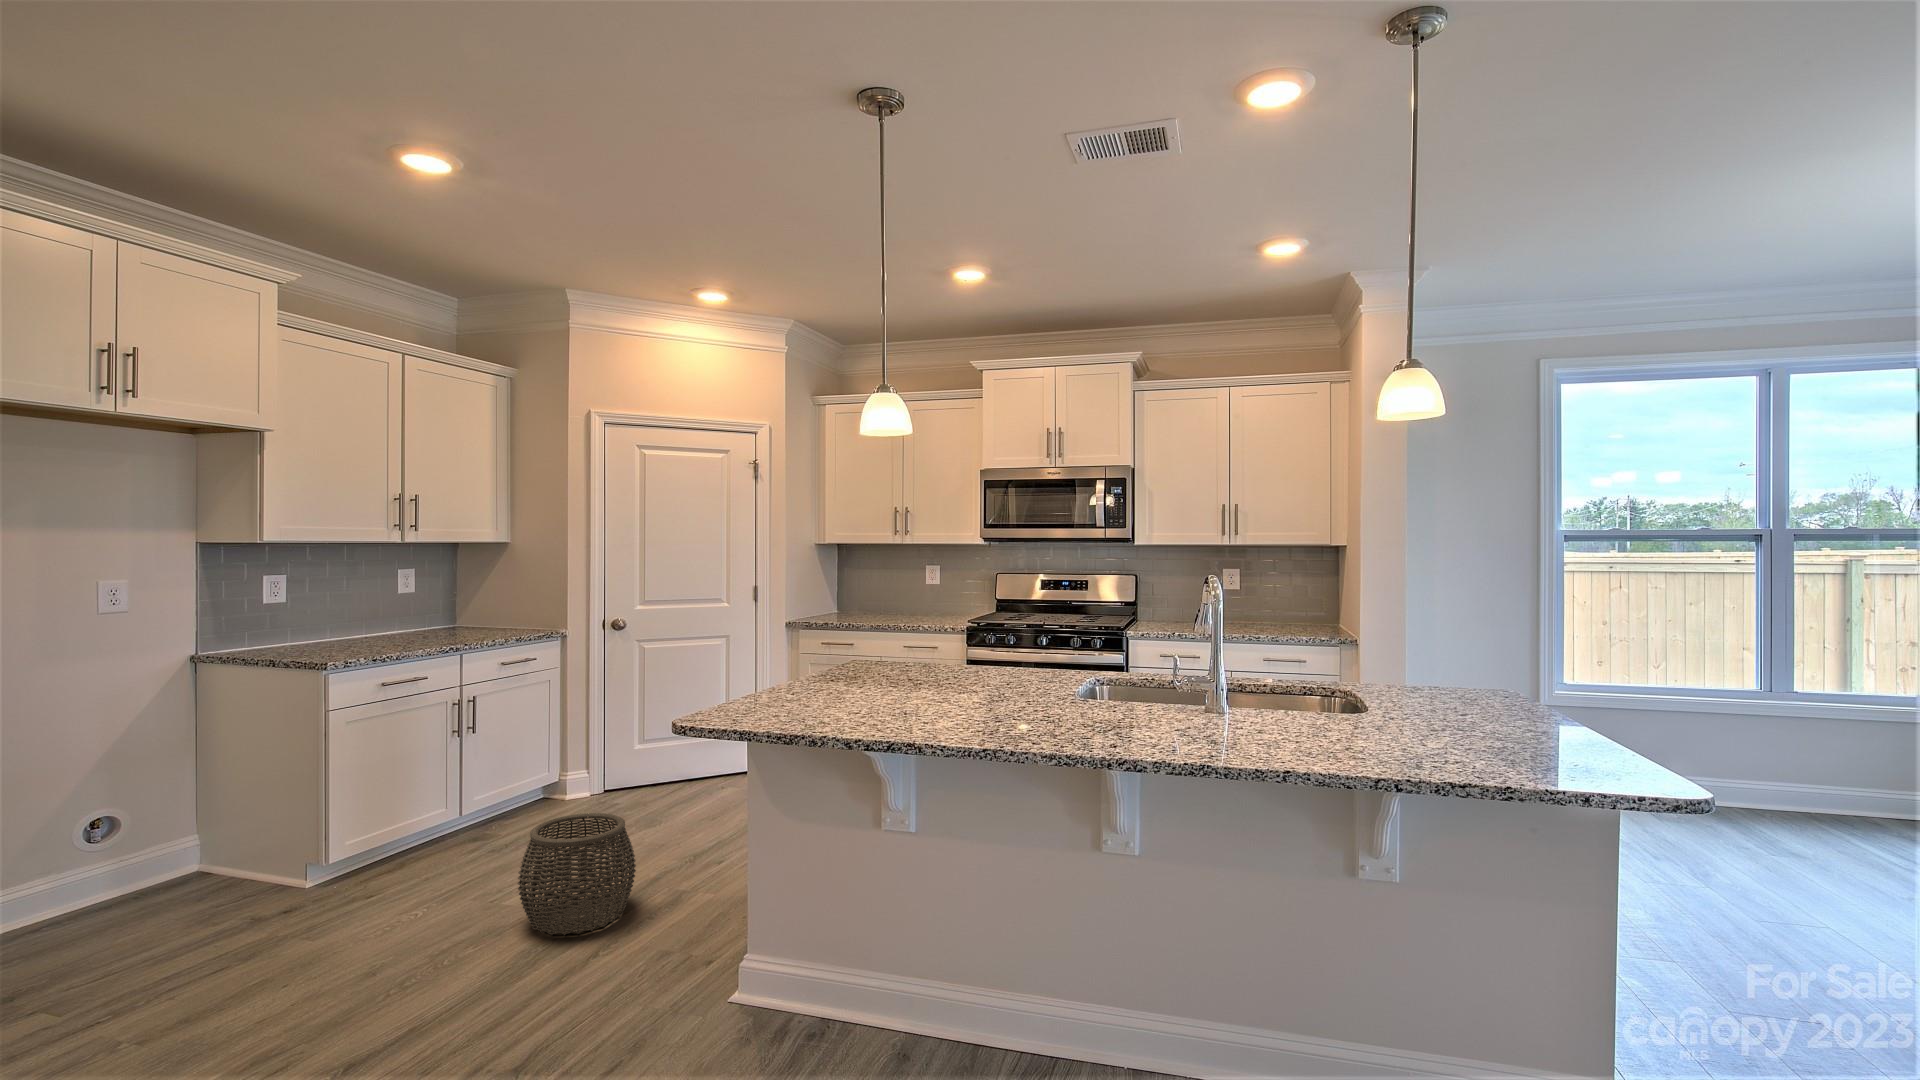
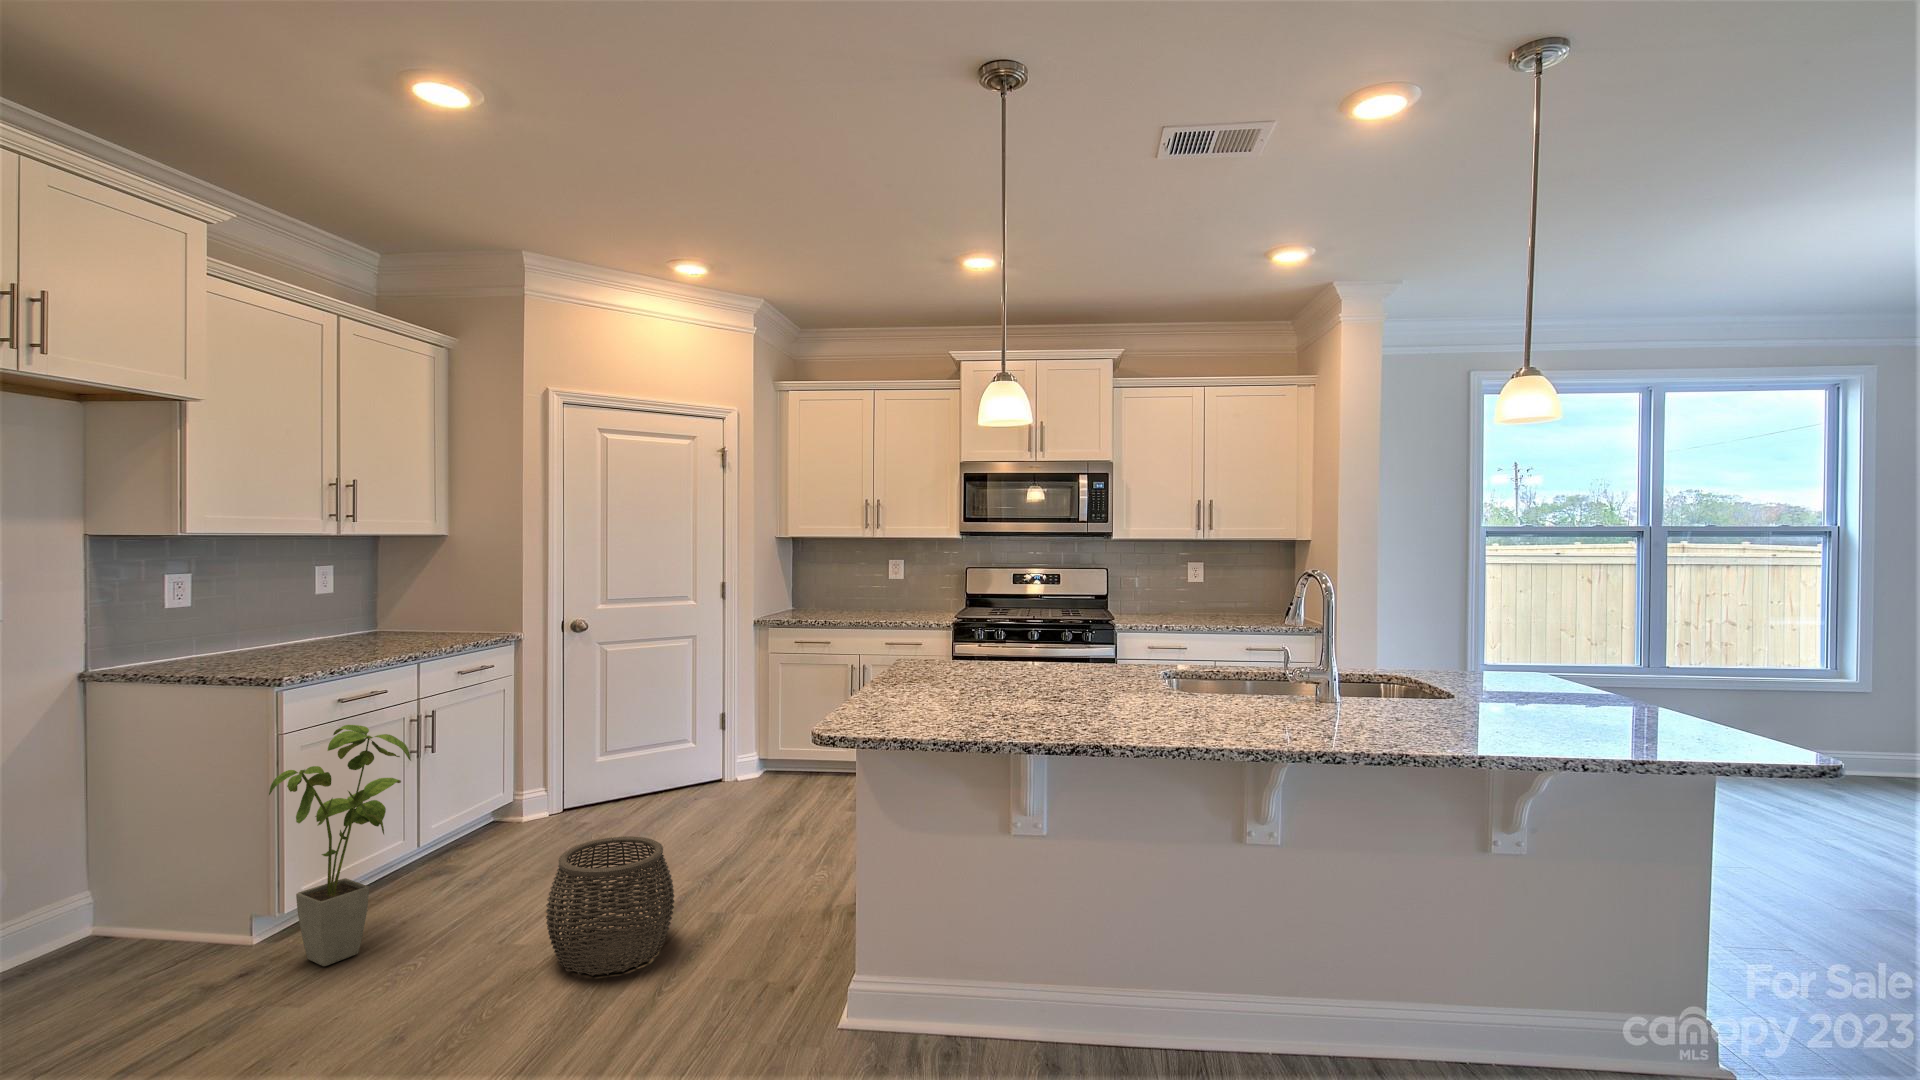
house plant: none [308,704,427,909] -> present [269,725,411,966]

